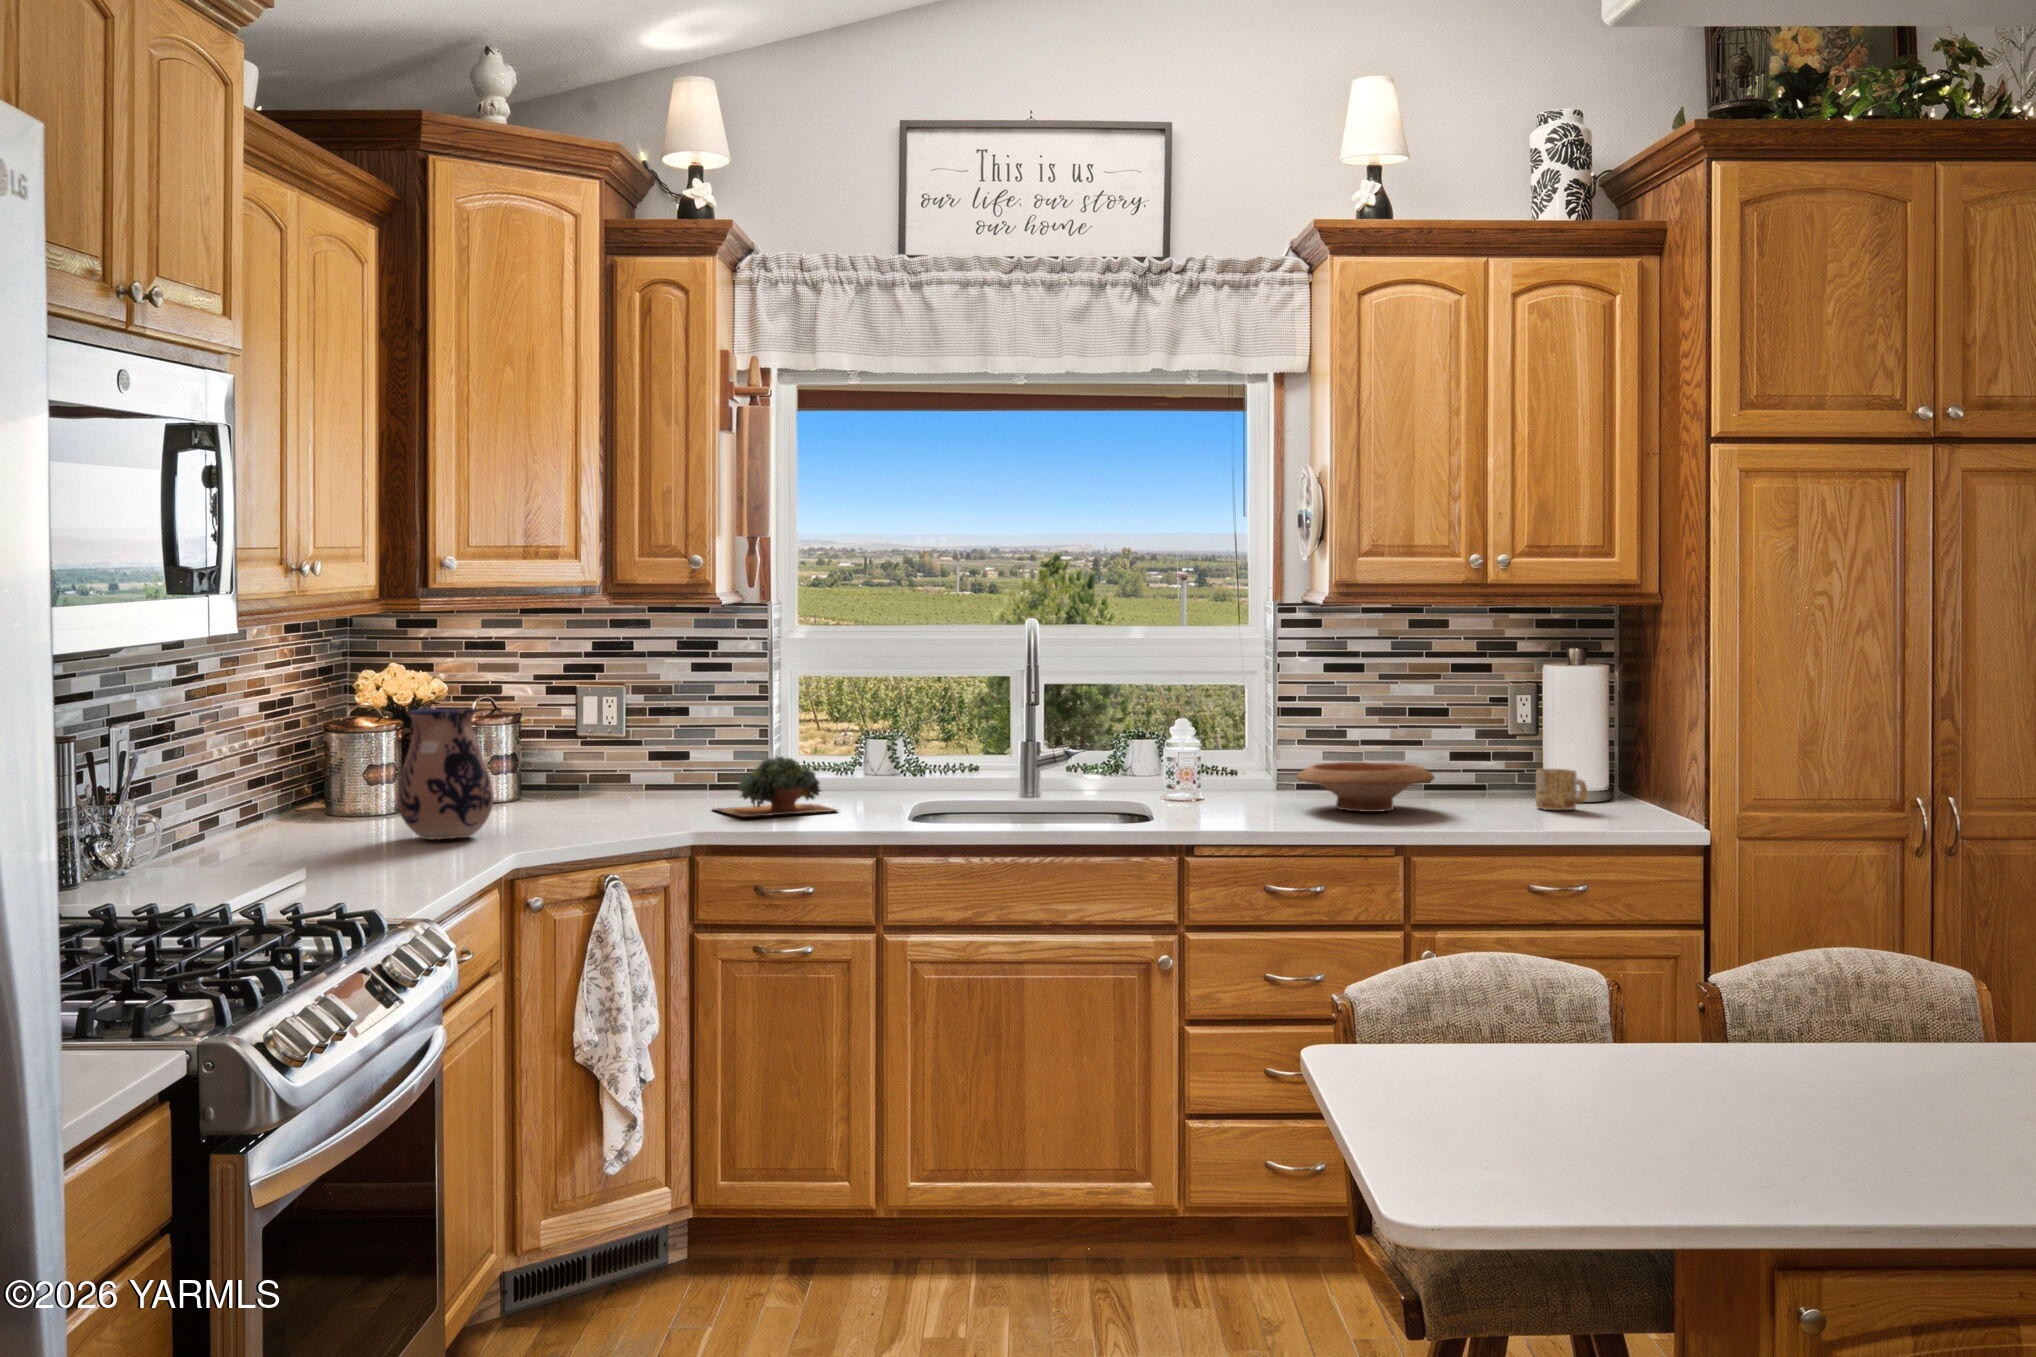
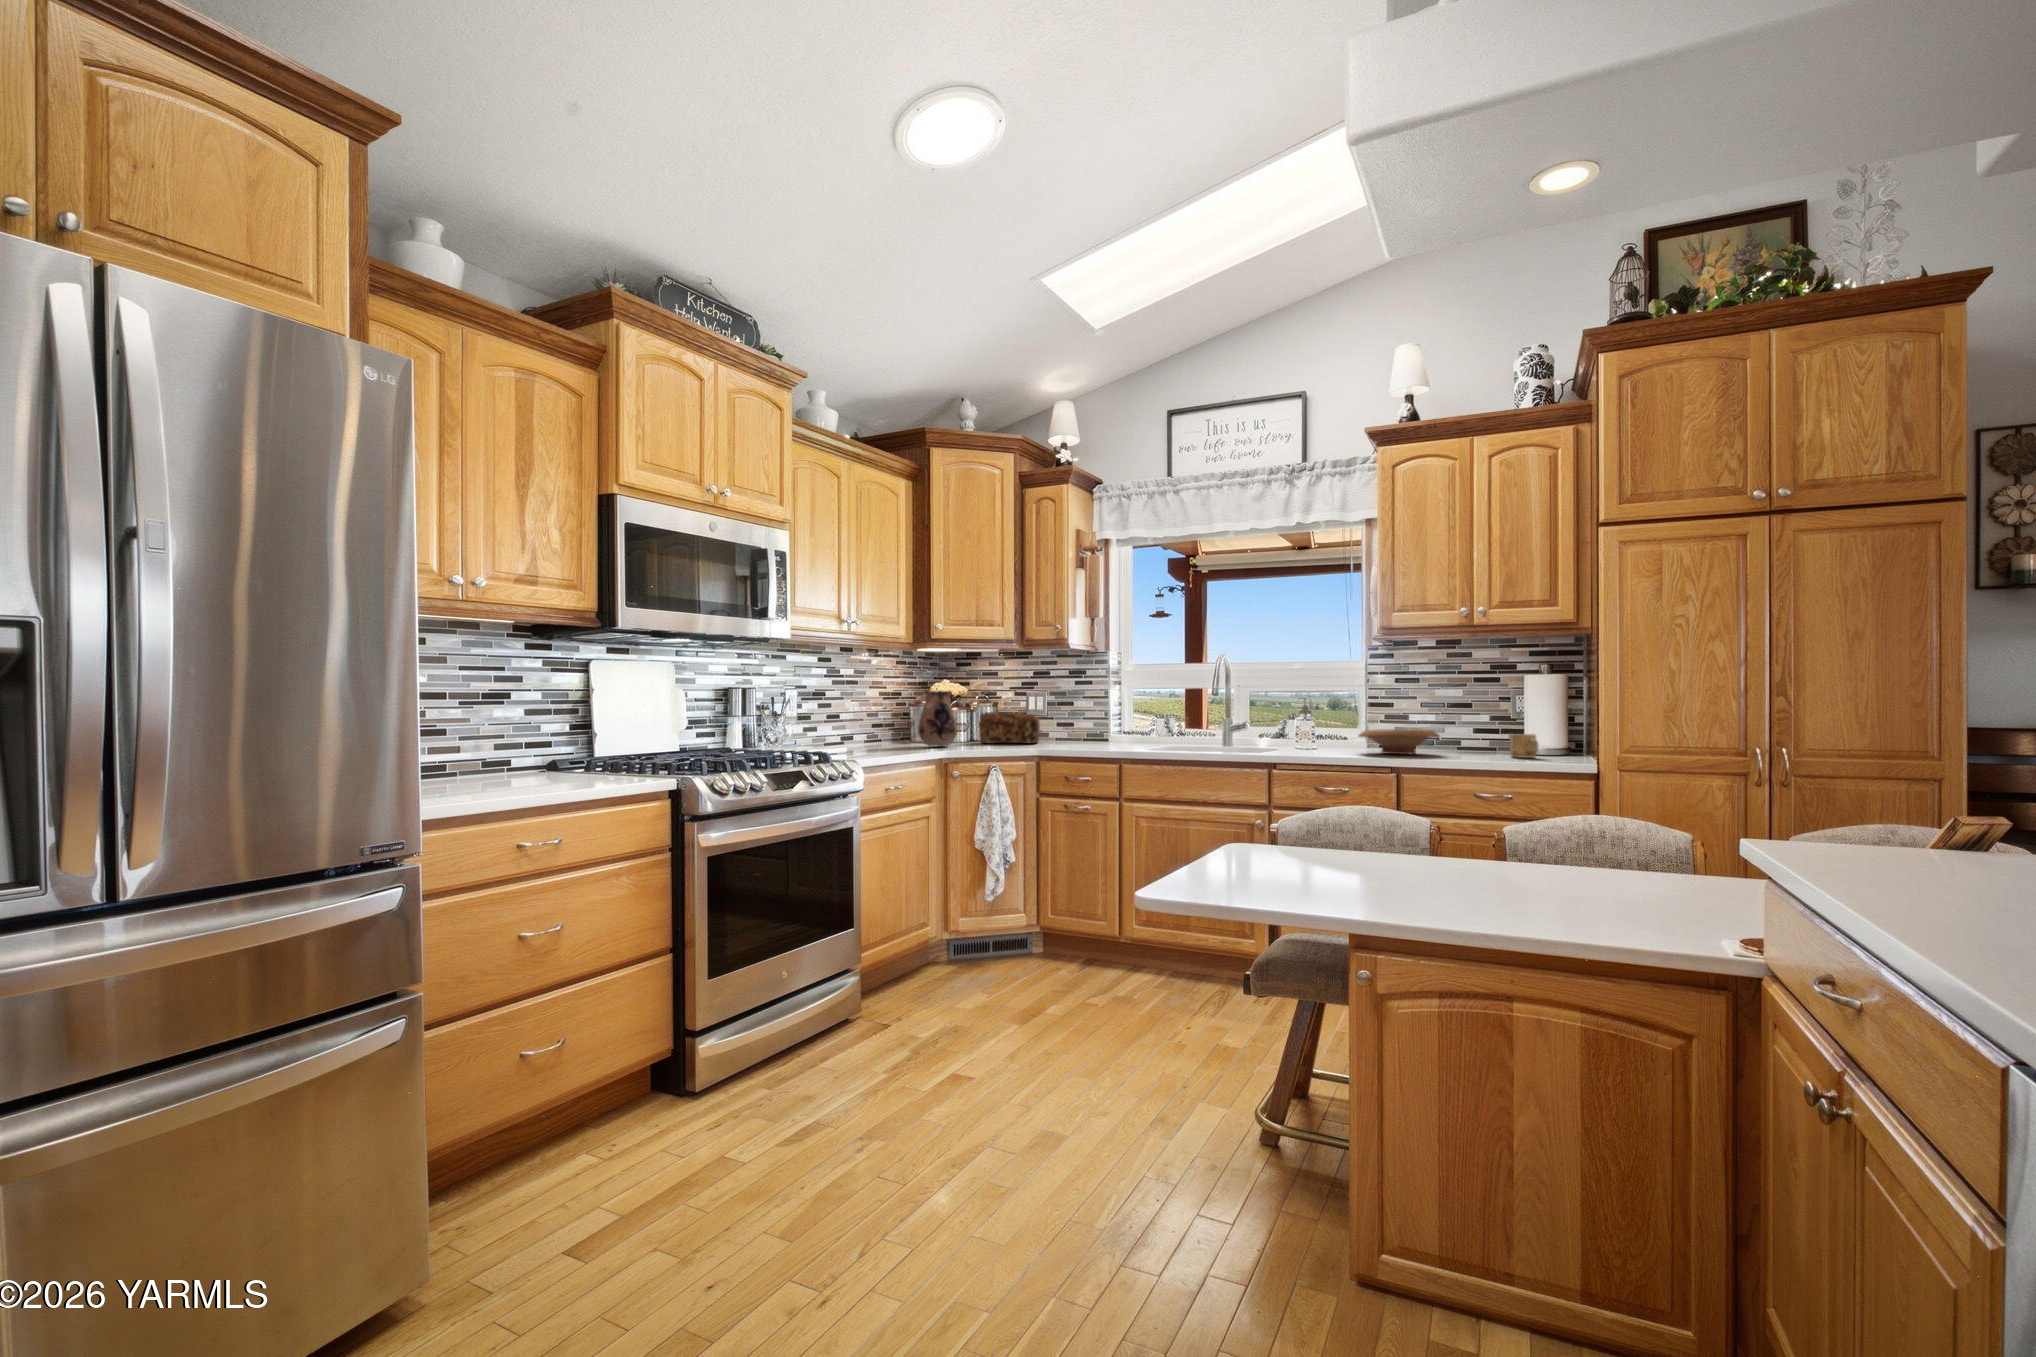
bread loaf: none [514,743,651,815] -> present [979,712,1040,744]
succulent plant: present [714,756,837,817] -> none [1064,719,1119,746]

